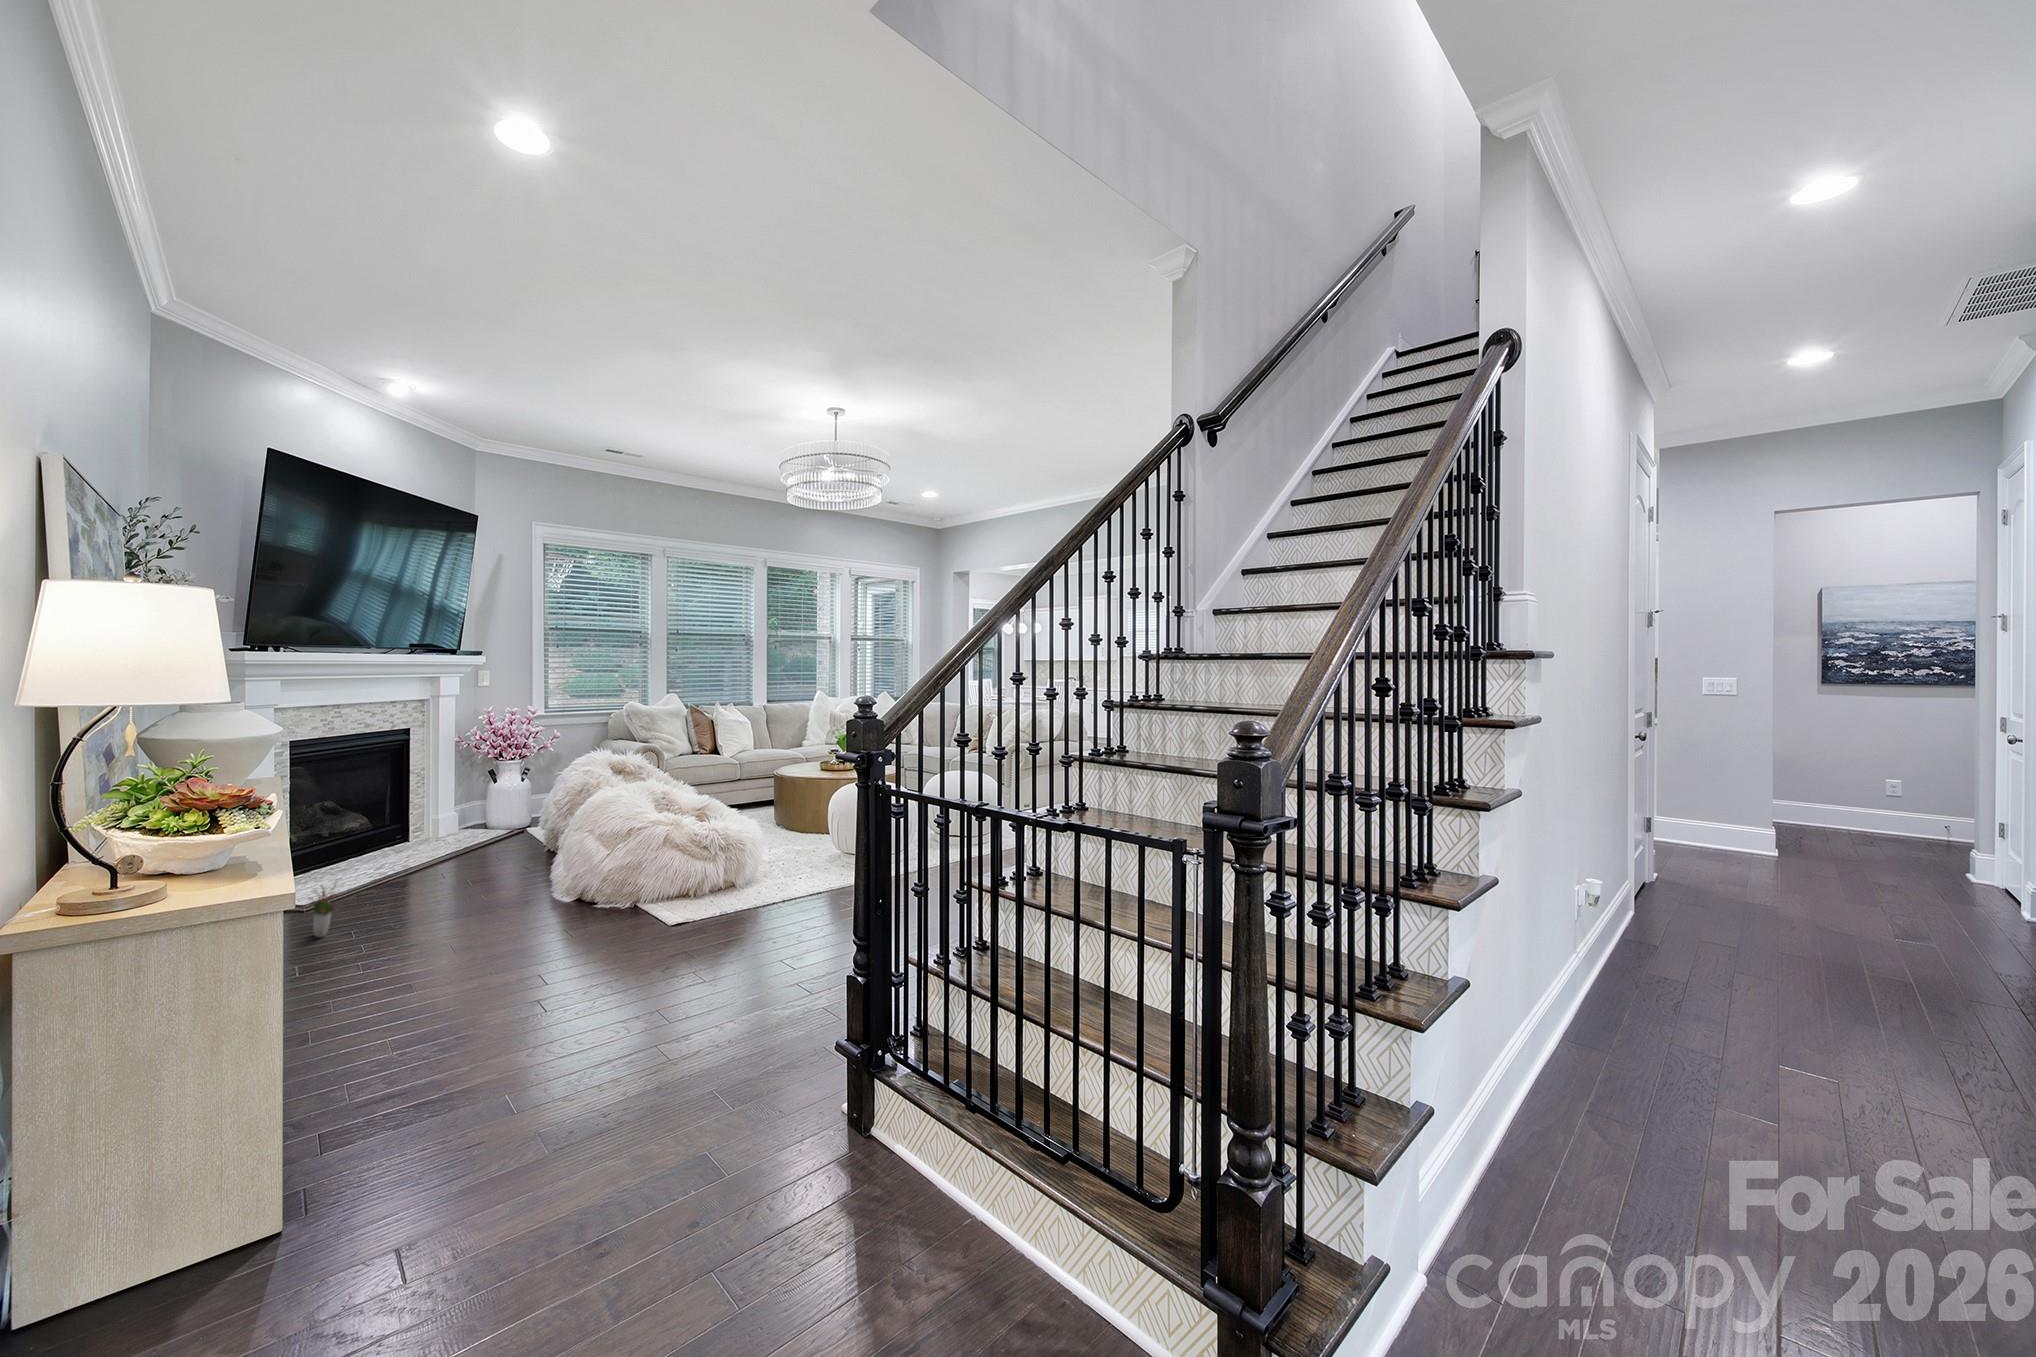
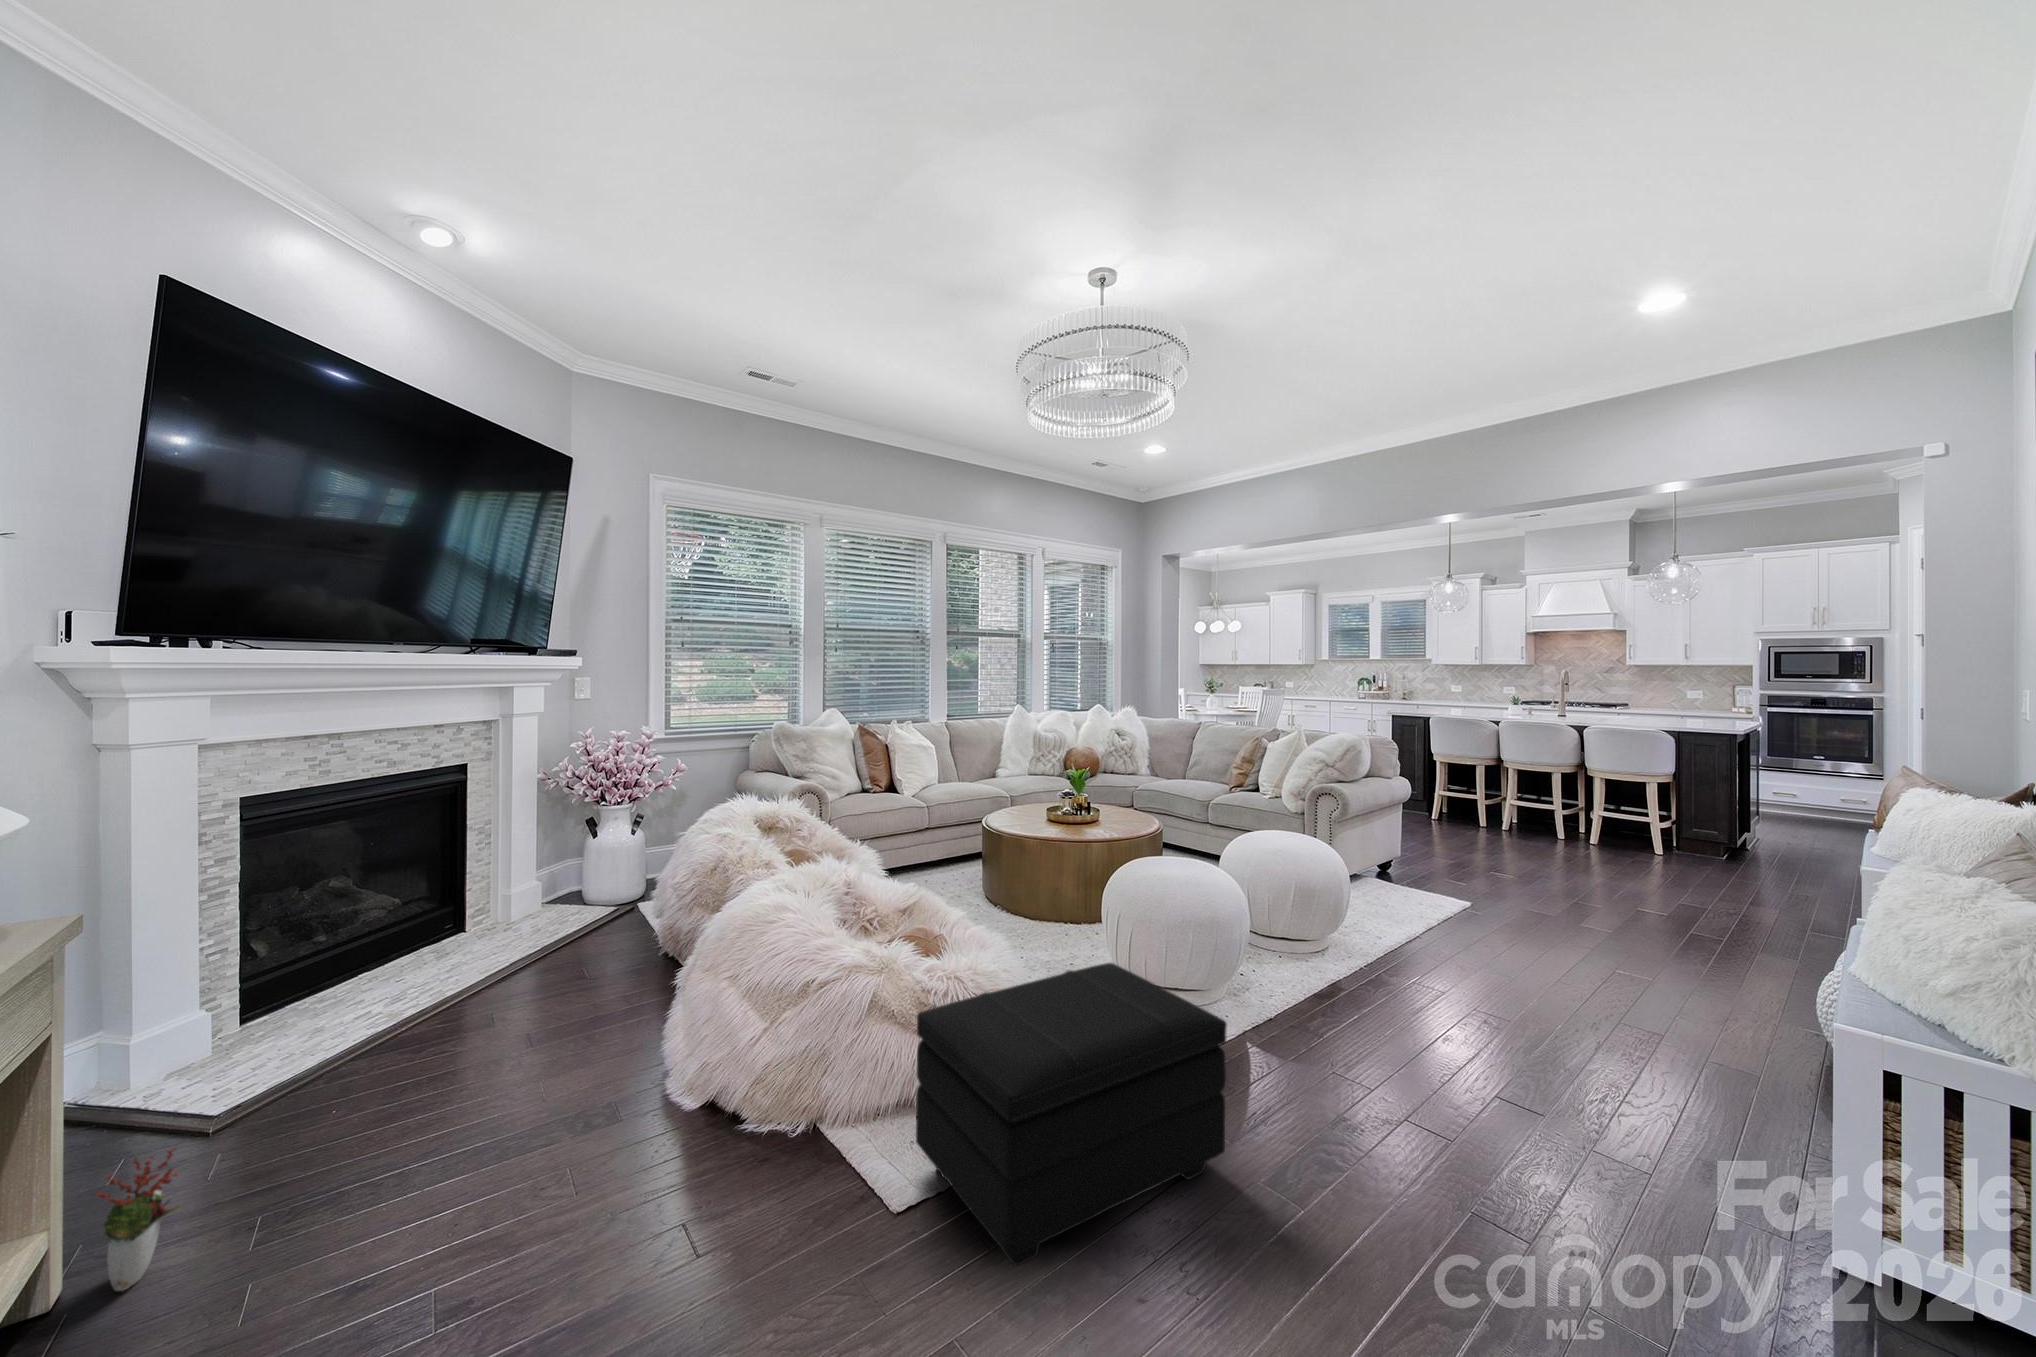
footstool: none [683,820,828,922] -> present [916,963,1227,1266]

